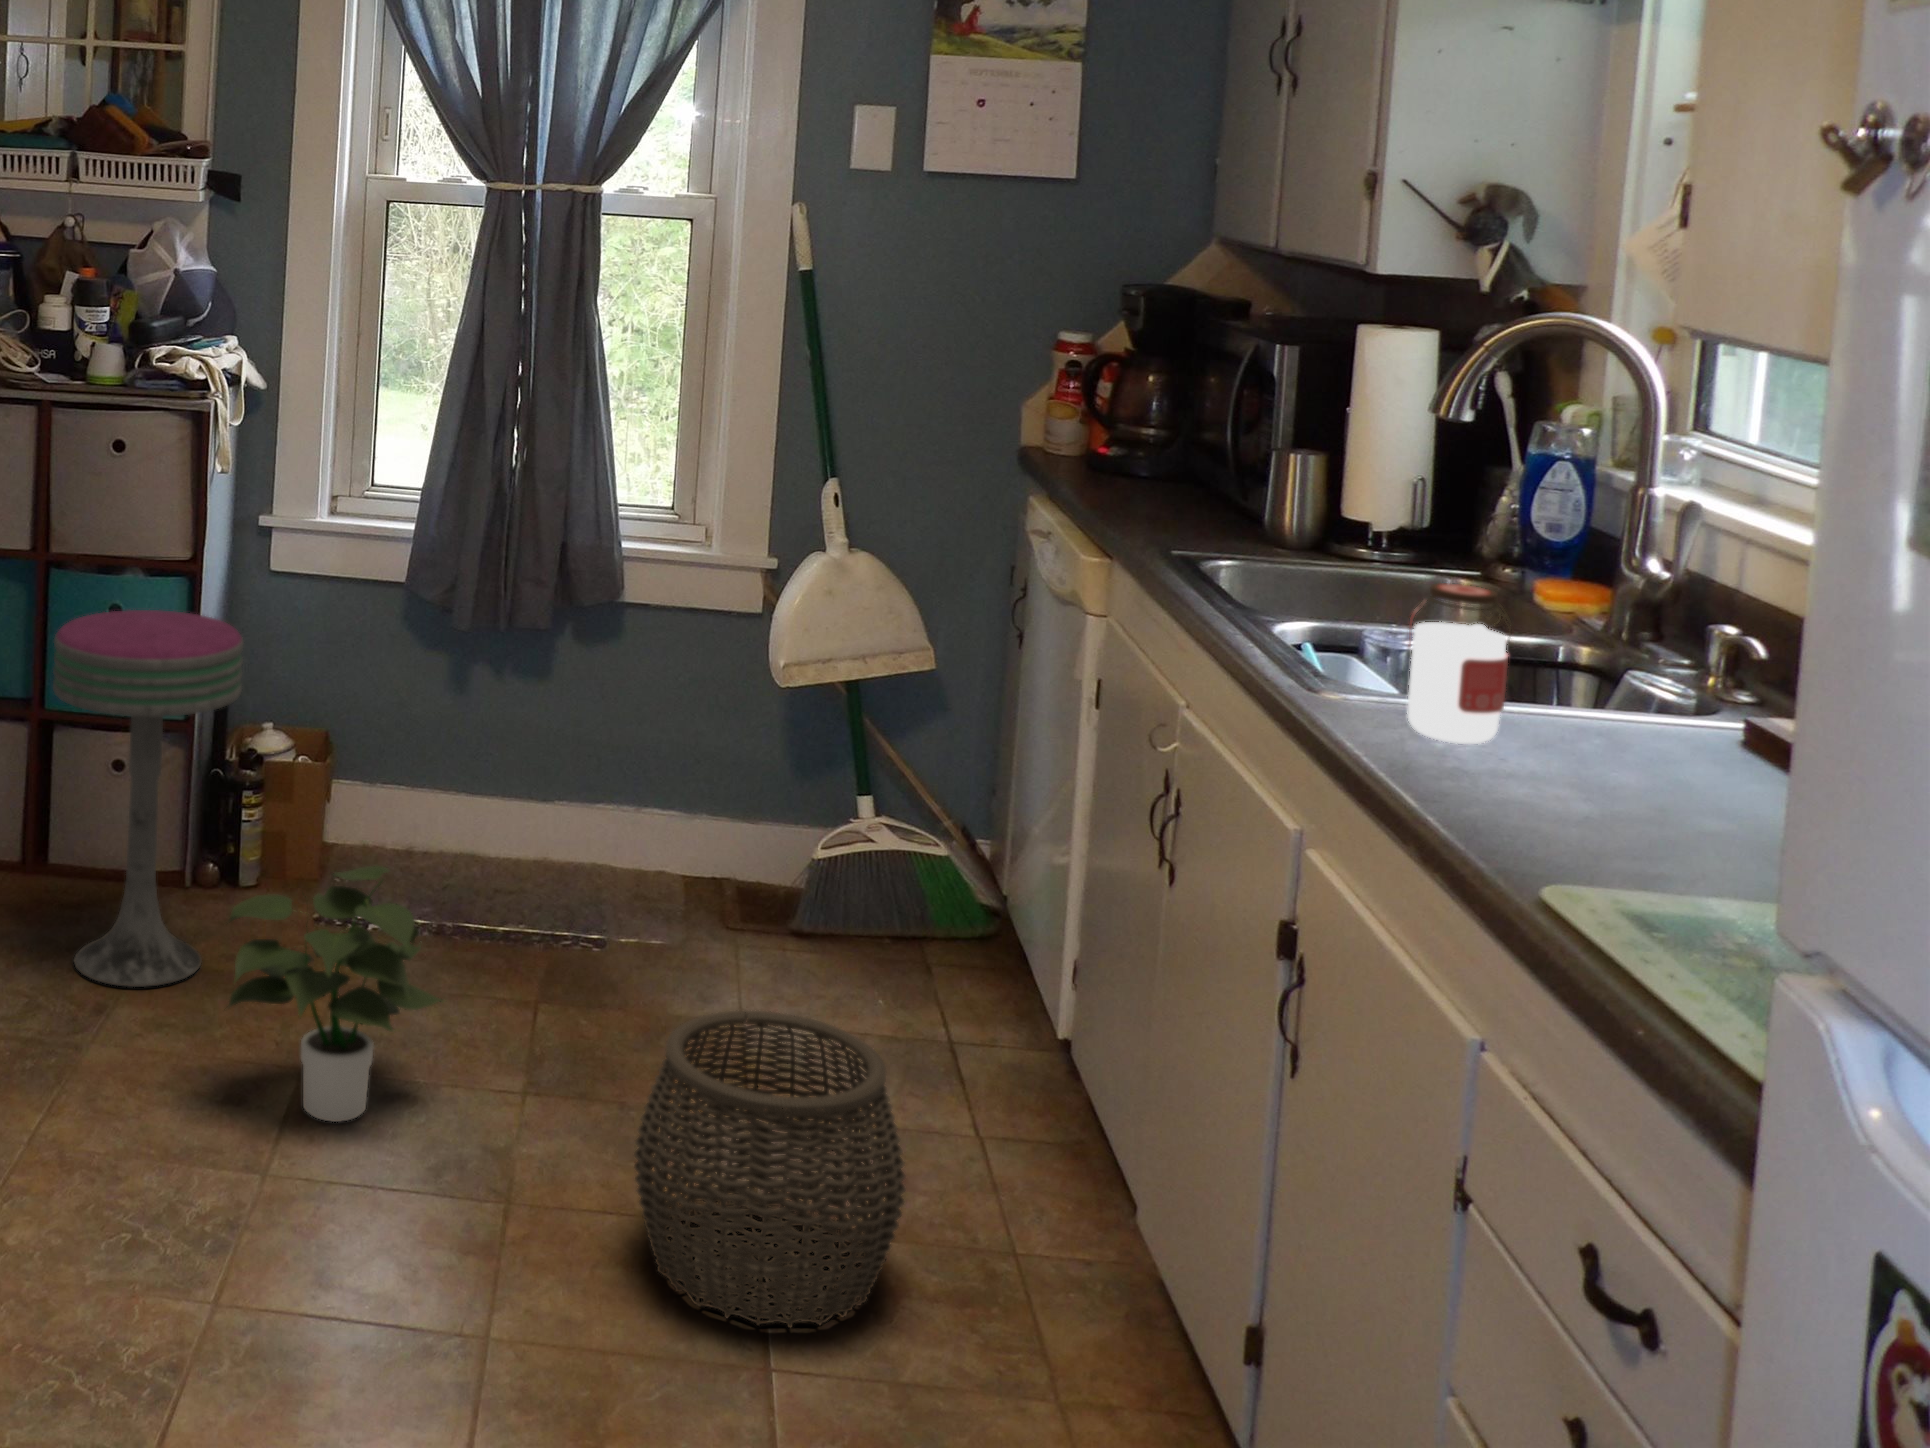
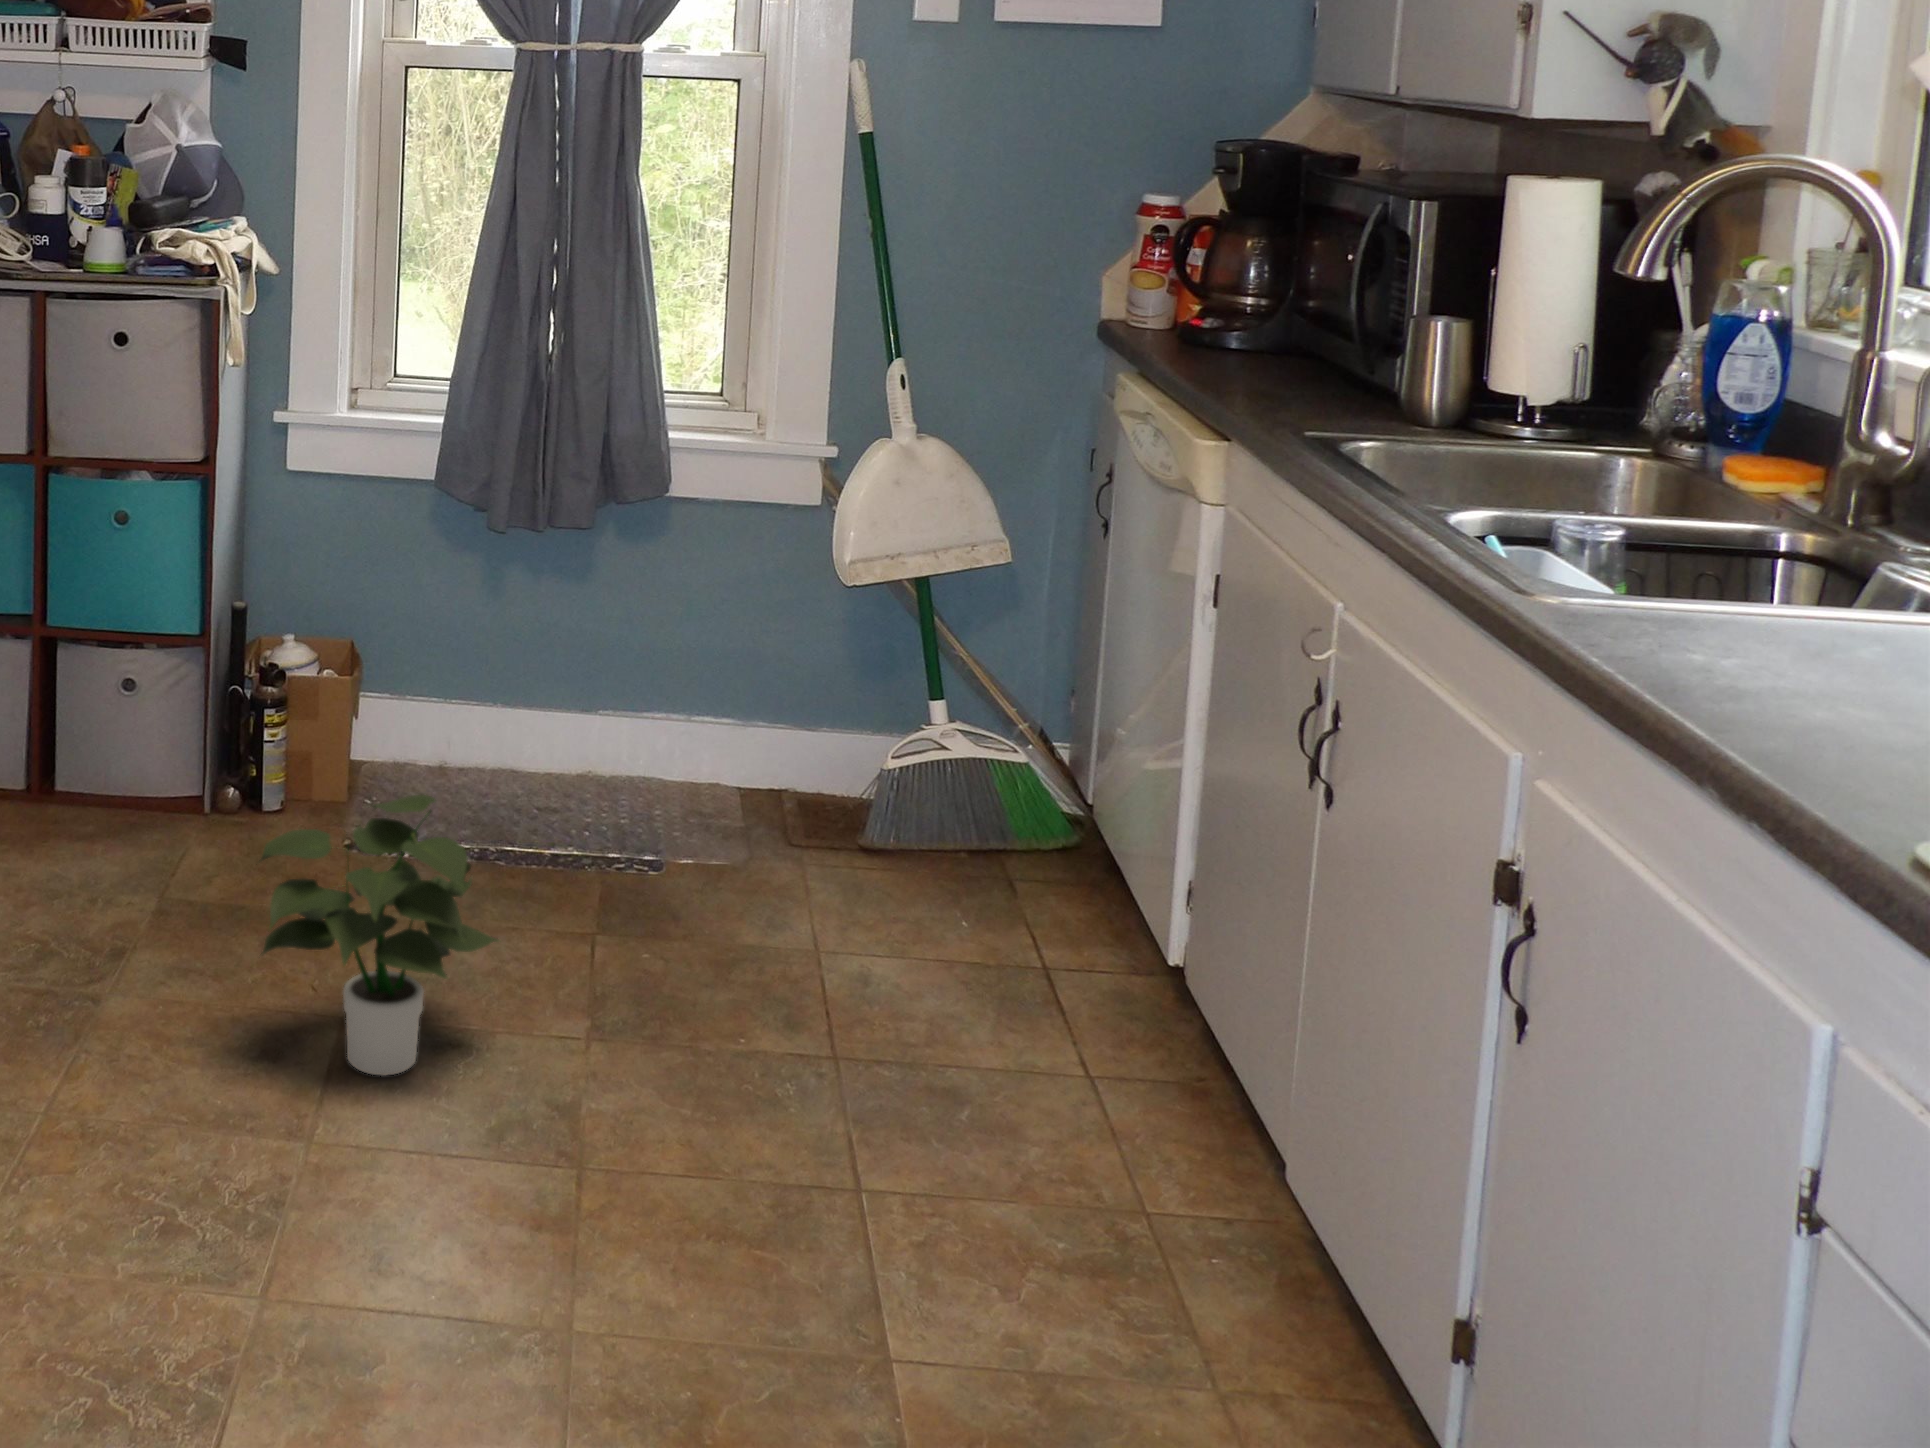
jar: present [1407,583,1512,744] -> none [1661,467,1796,659]
bar stool: present [53,610,244,987] -> none [57,518,265,927]
woven basket: present [634,1011,905,1328] -> none [724,951,1030,1306]

